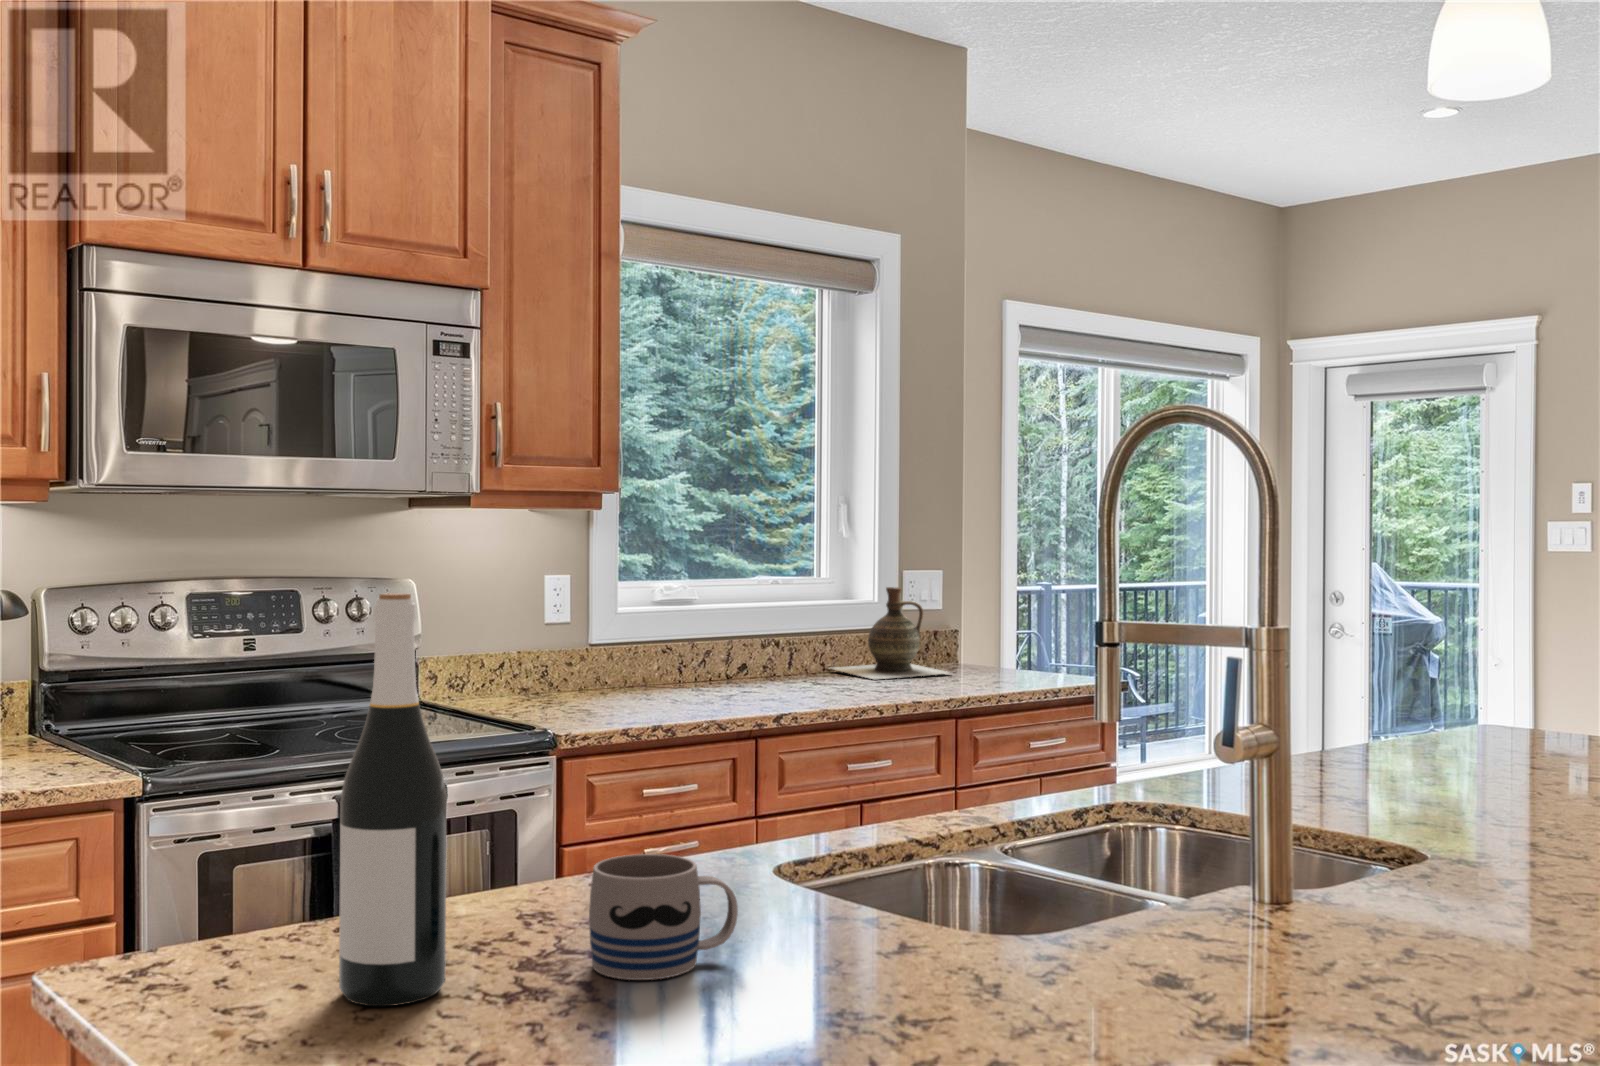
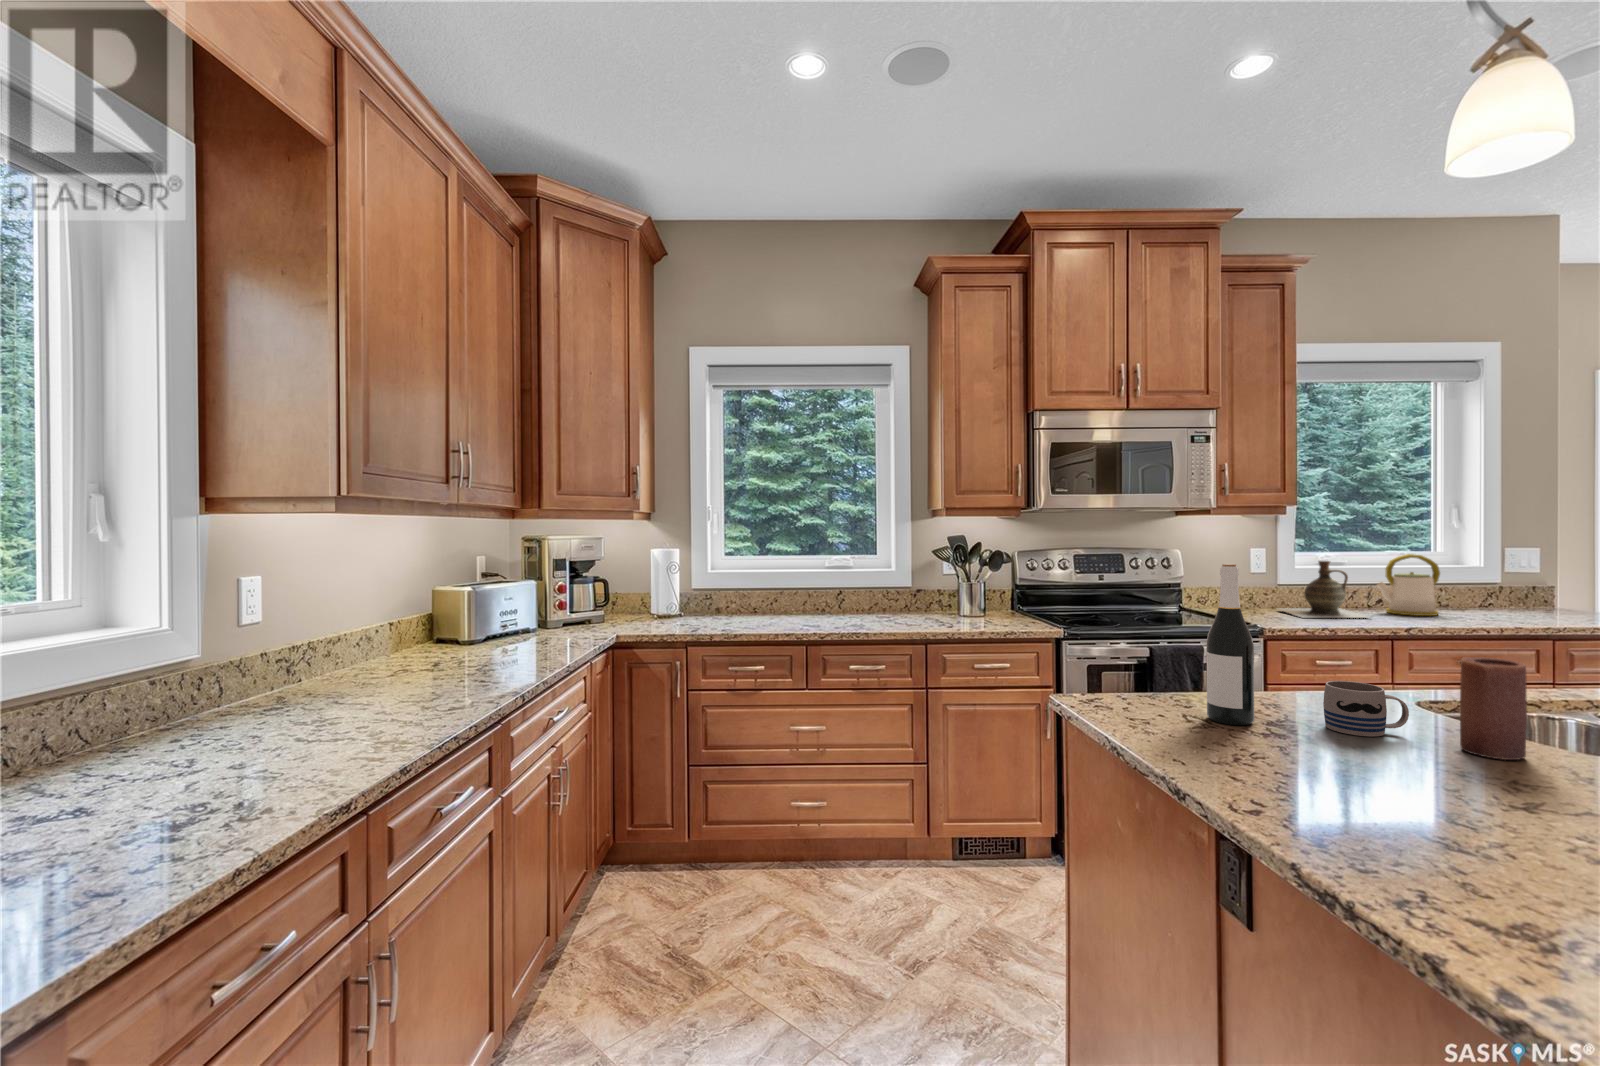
kettle: none [744,584,828,691] -> present [1377,554,1440,616]
ceramic jug: present [832,587,949,680] -> present [1278,561,1368,618]
candle: none [815,776,911,988] -> present [1460,657,1527,760]

